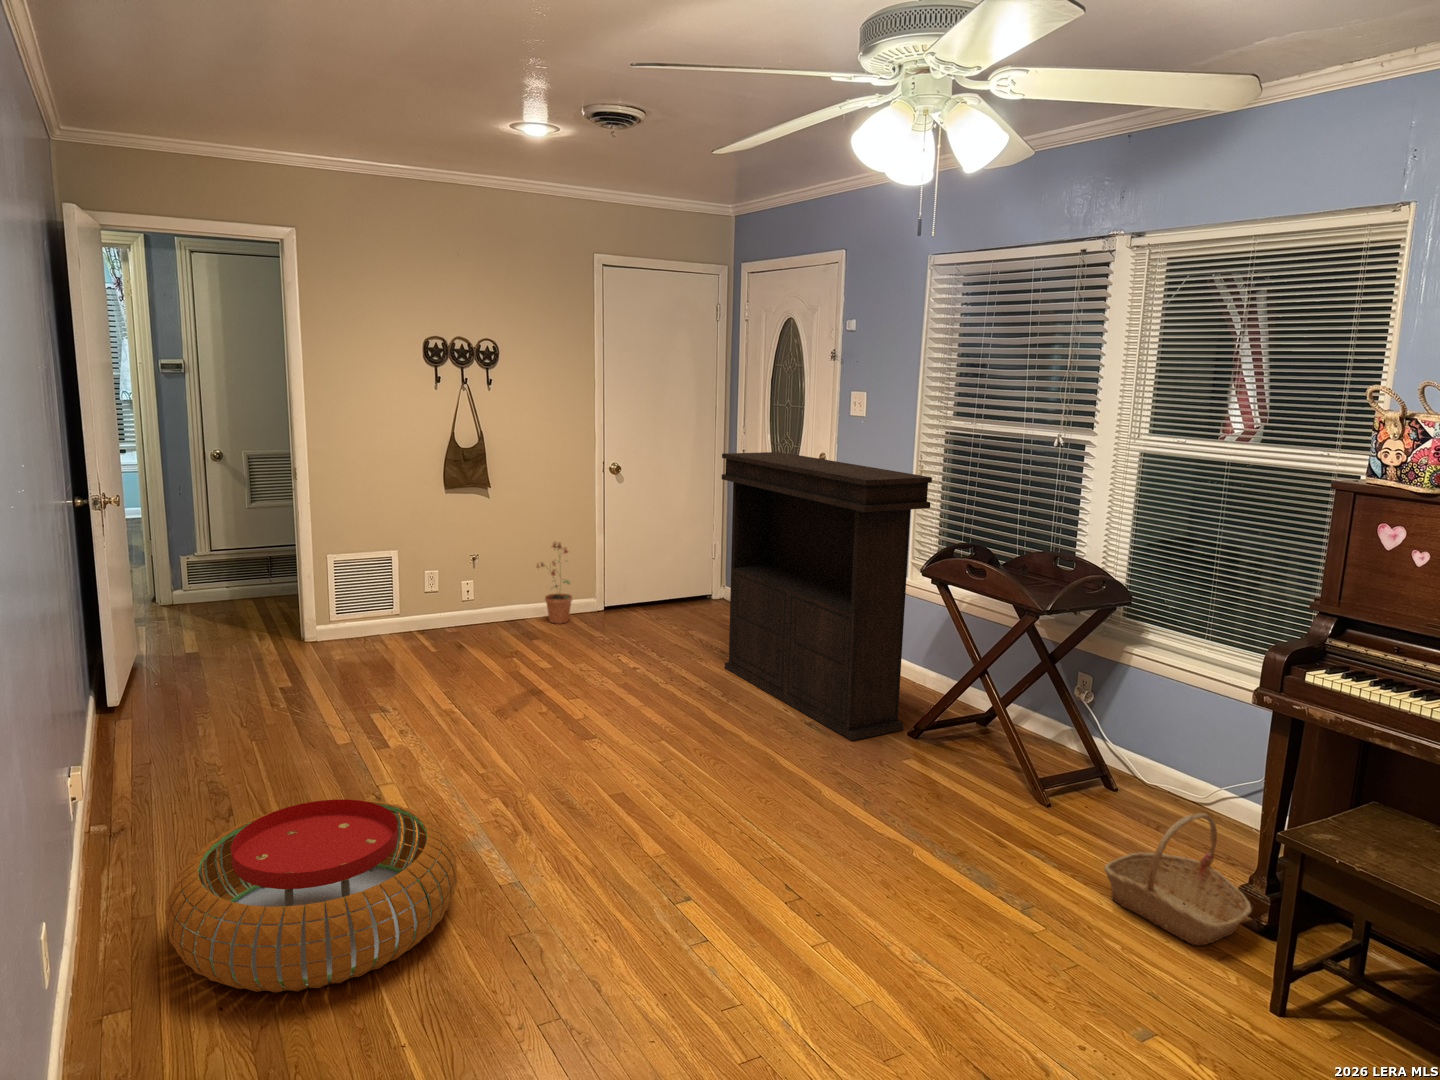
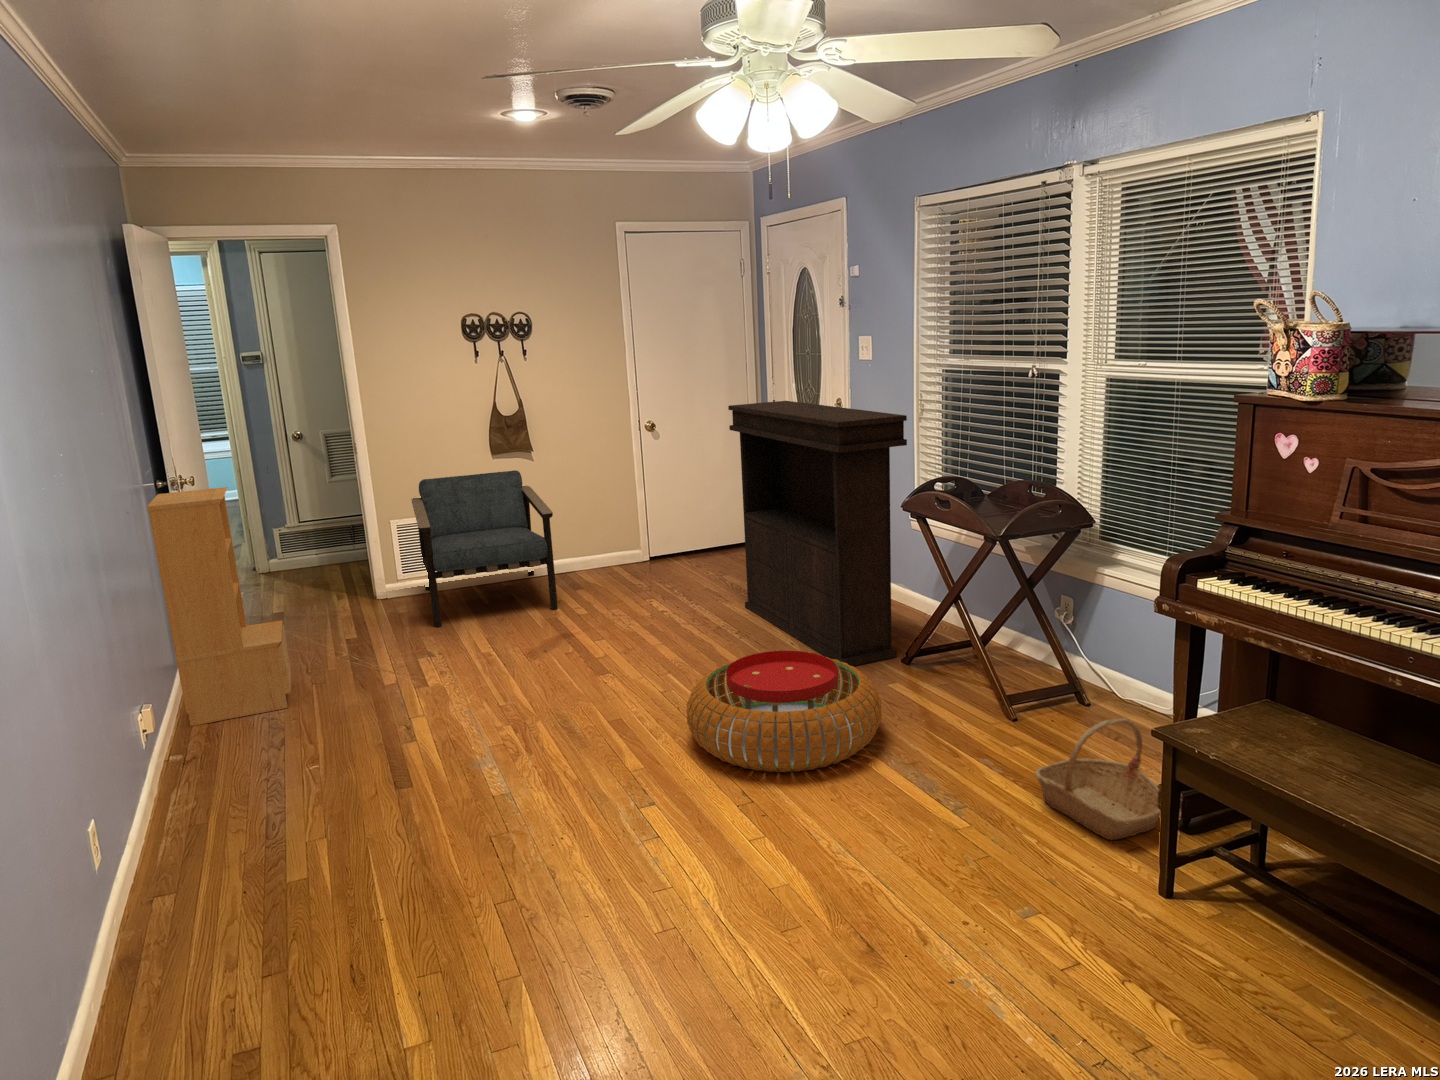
armchair: none [354,508,521,678] -> present [412,470,558,627]
bookshelf: none [79,511,230,792] -> present [147,487,291,726]
potted plant: present [537,542,572,624] -> none [580,497,615,573]
pouf: present [165,799,457,993] -> present [686,651,882,772]

